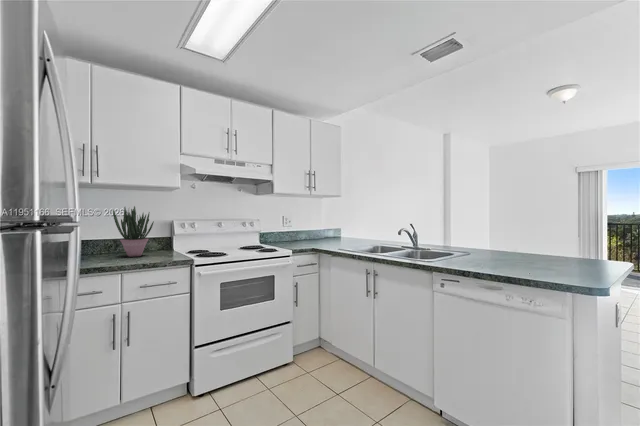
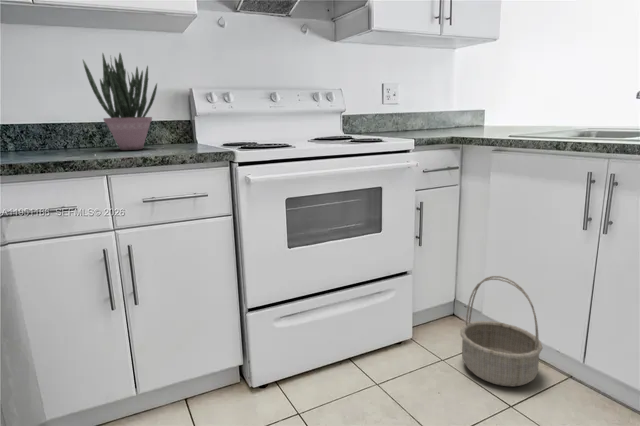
basket: none [316,322,355,384] -> present [460,276,542,386]

